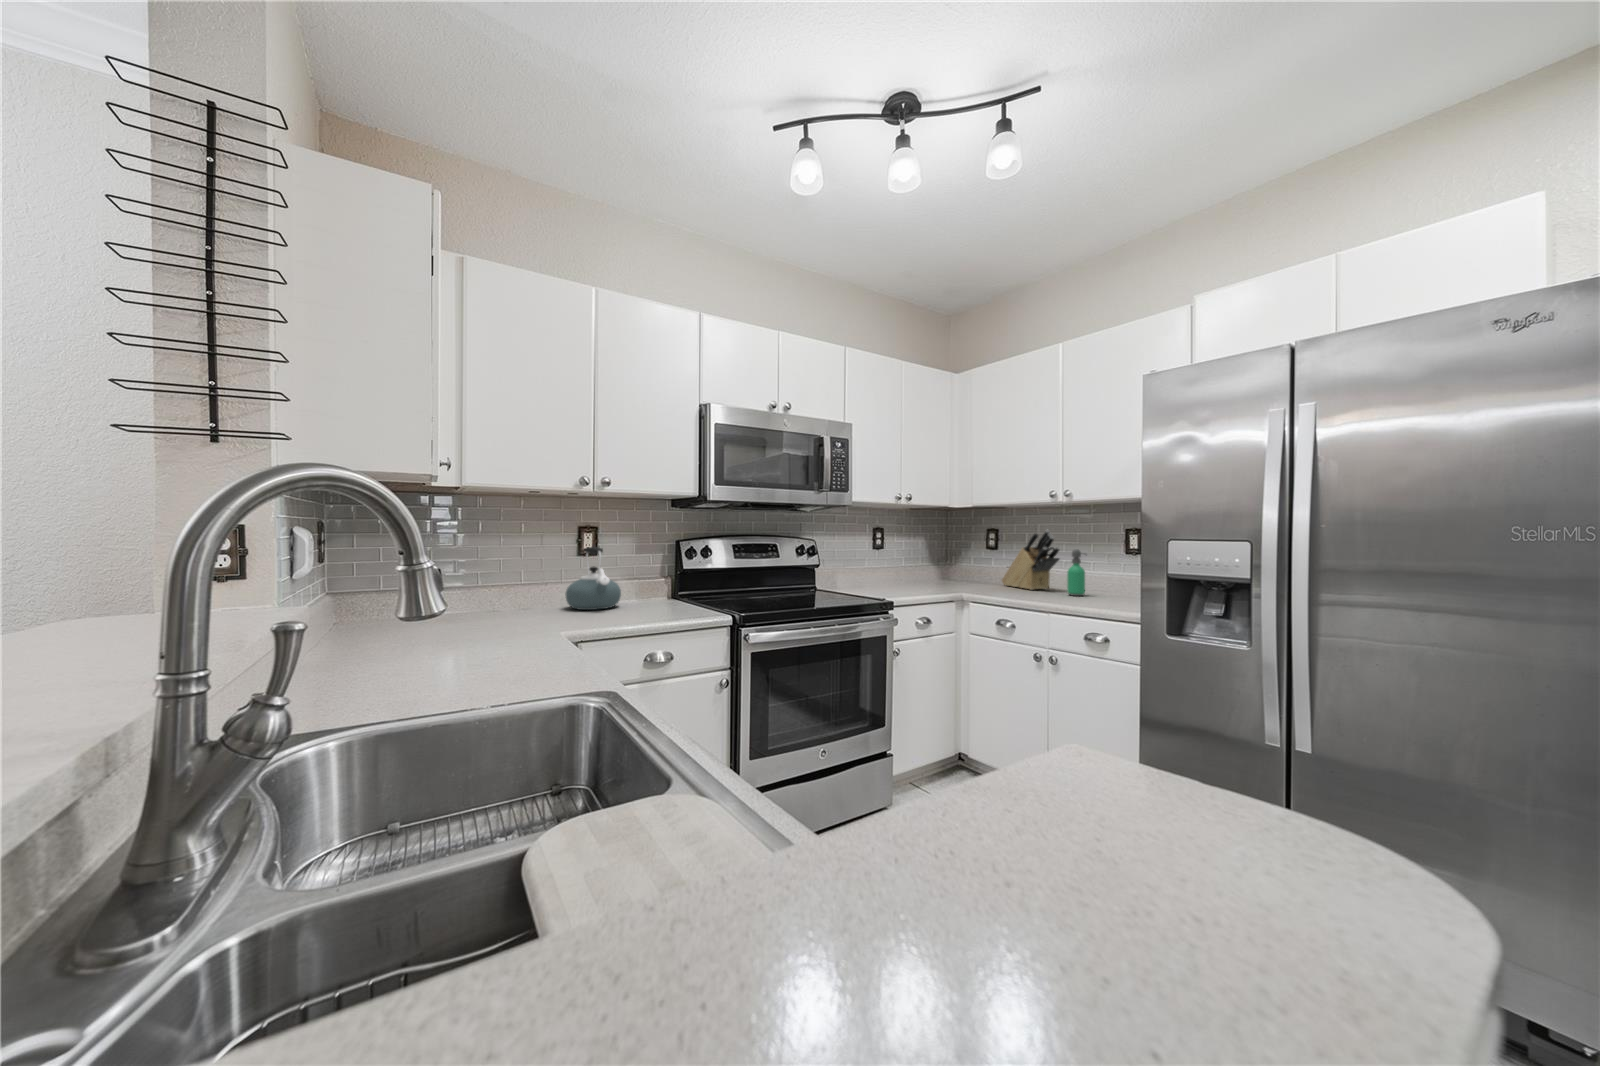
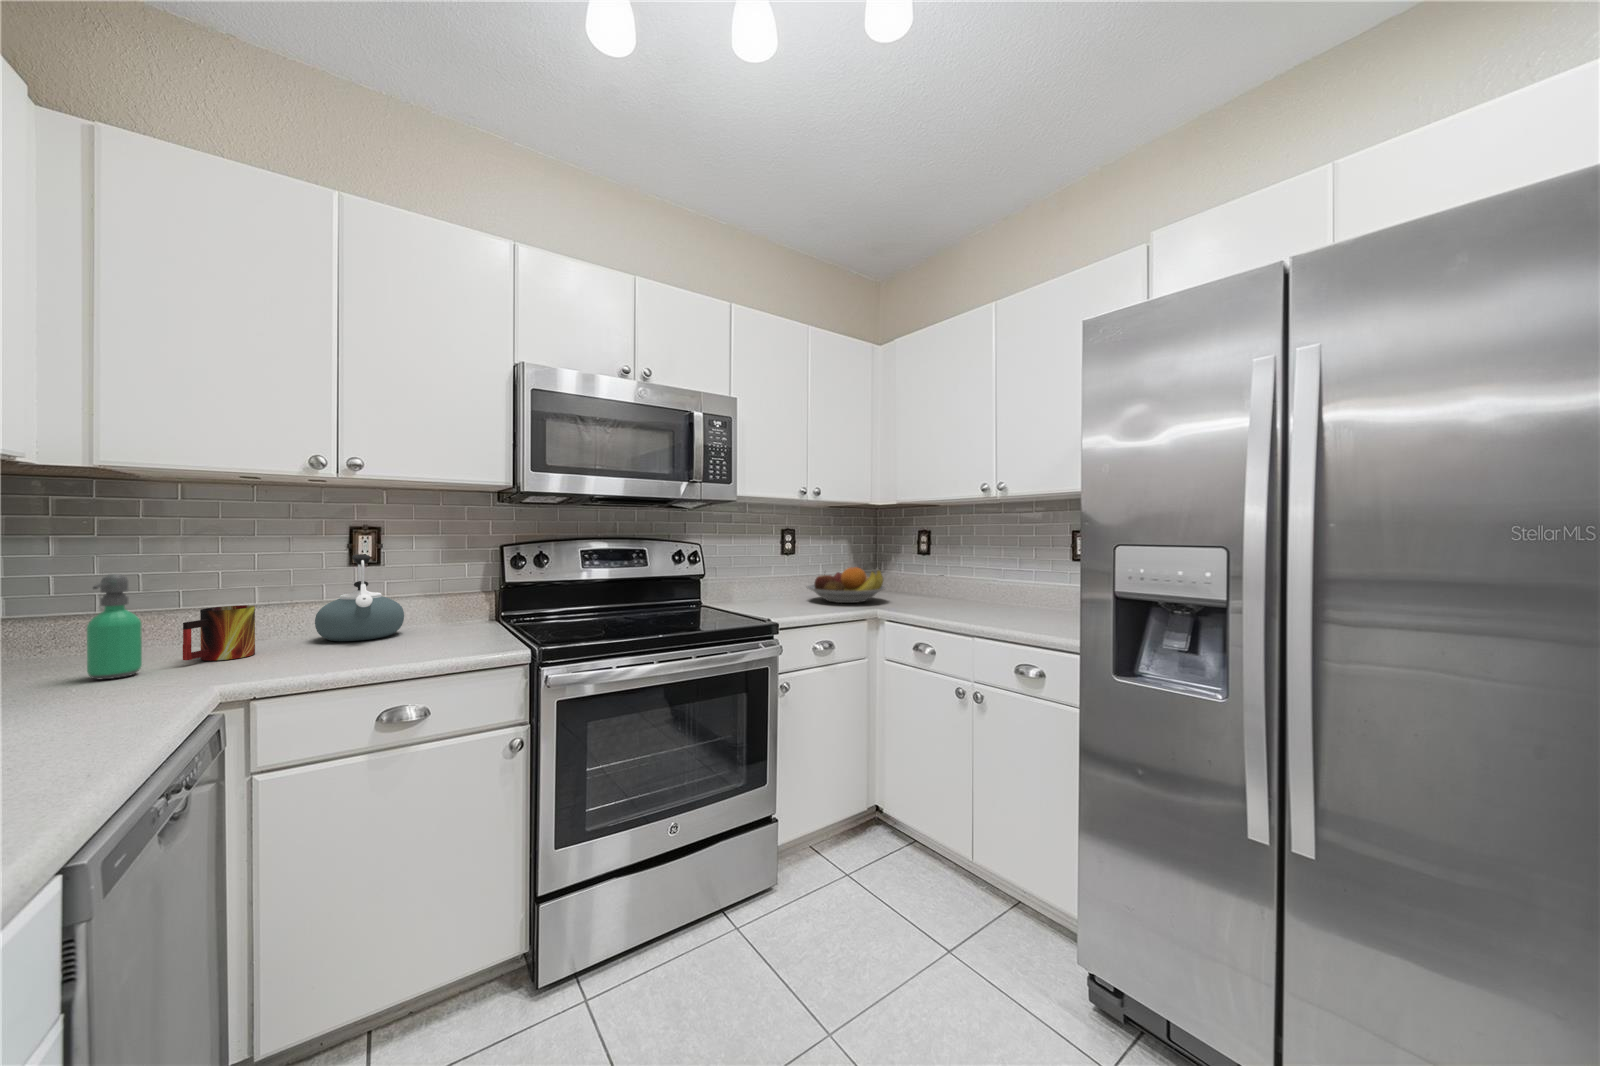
knife block: present [1002,530,1060,590] -> none [930,531,995,605]
soap dispenser: present [1067,549,1086,596] -> present [87,574,142,679]
fruit bowl: none [899,559,966,588] -> present [807,567,886,603]
mug: none [509,582,542,620] -> present [183,605,255,661]

